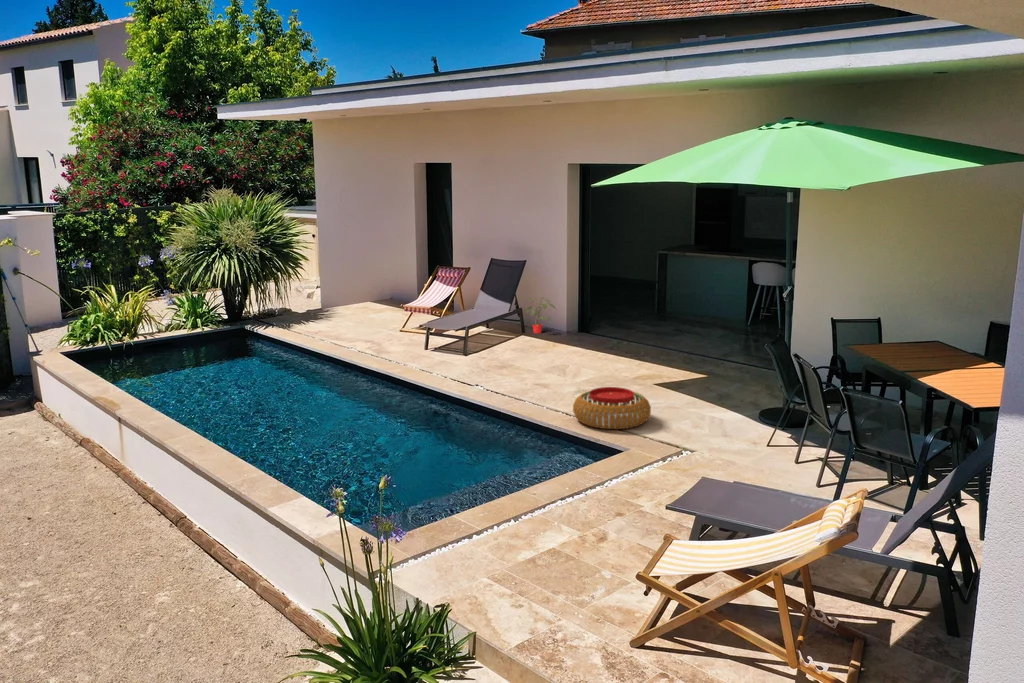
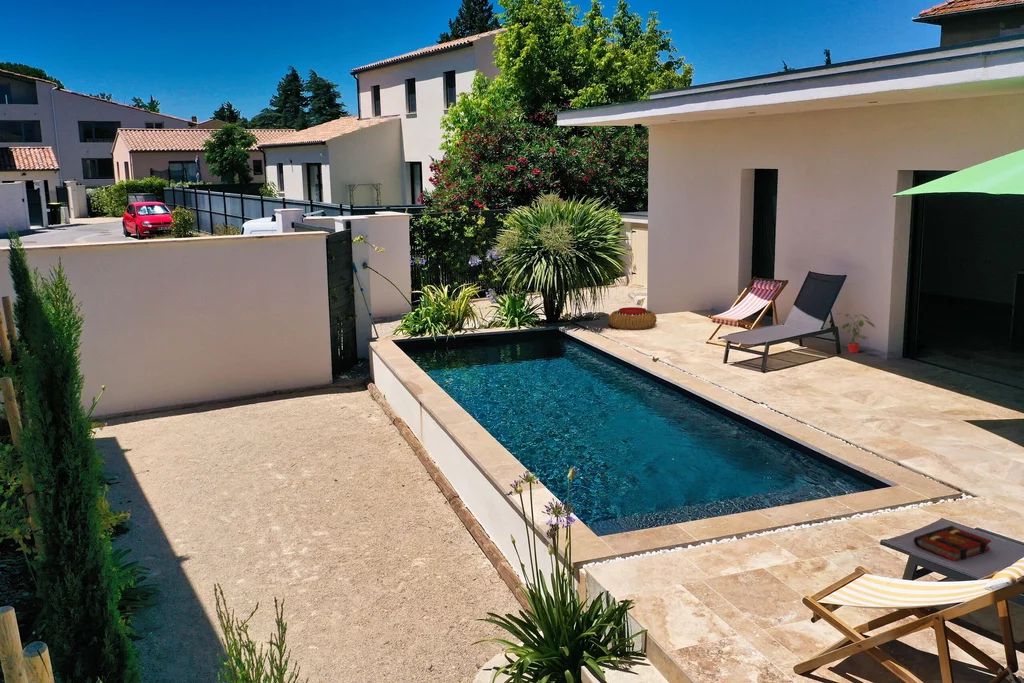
pouf: present [573,387,651,429] -> present [609,307,657,330]
book: none [696,481,757,513] -> present [914,526,991,561]

